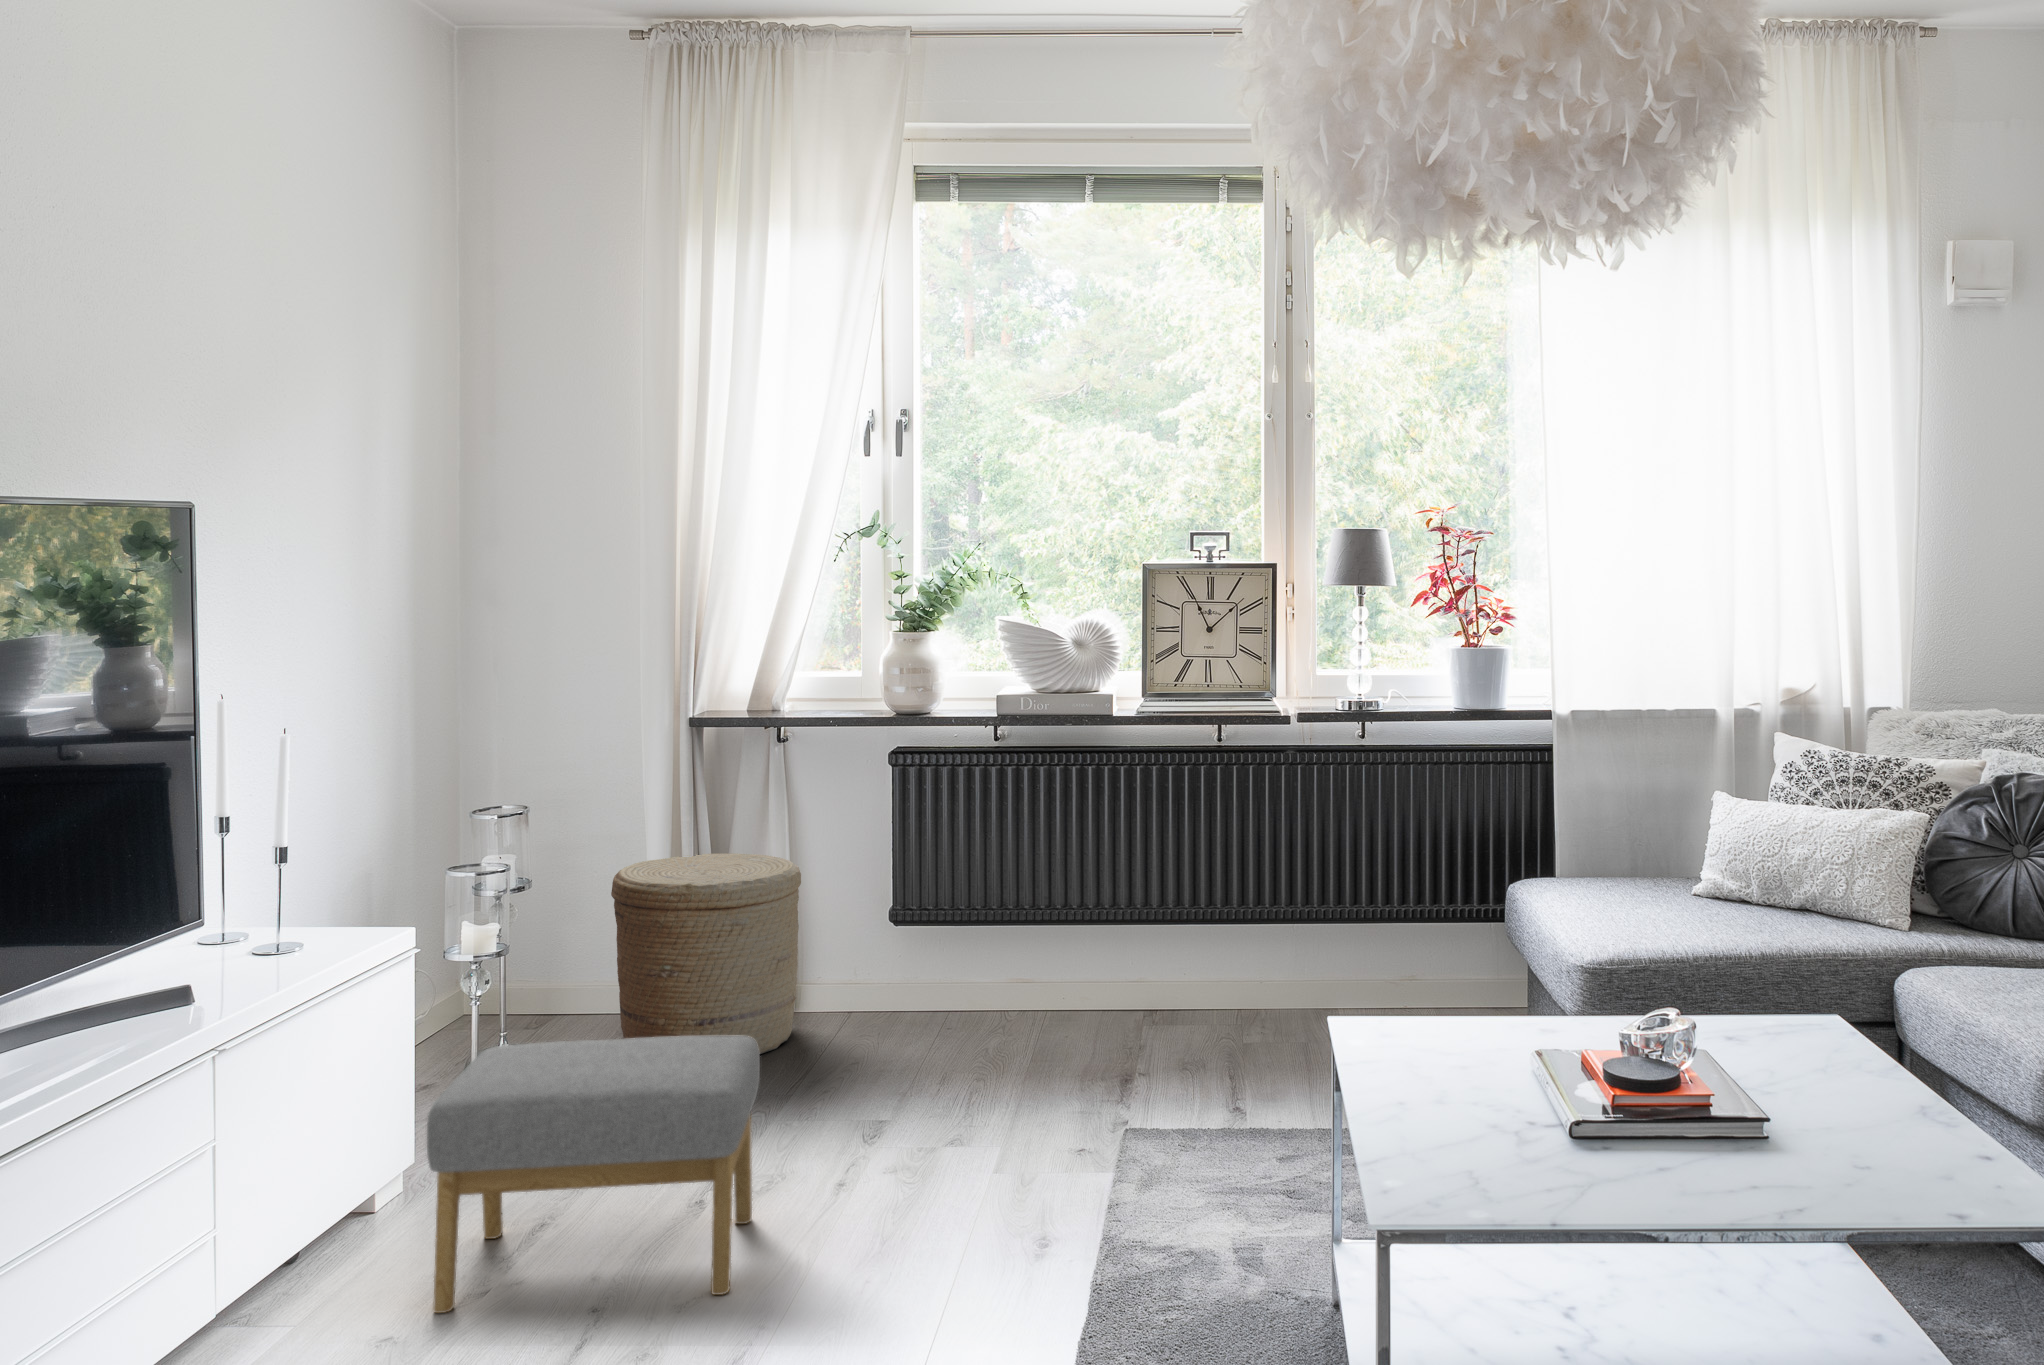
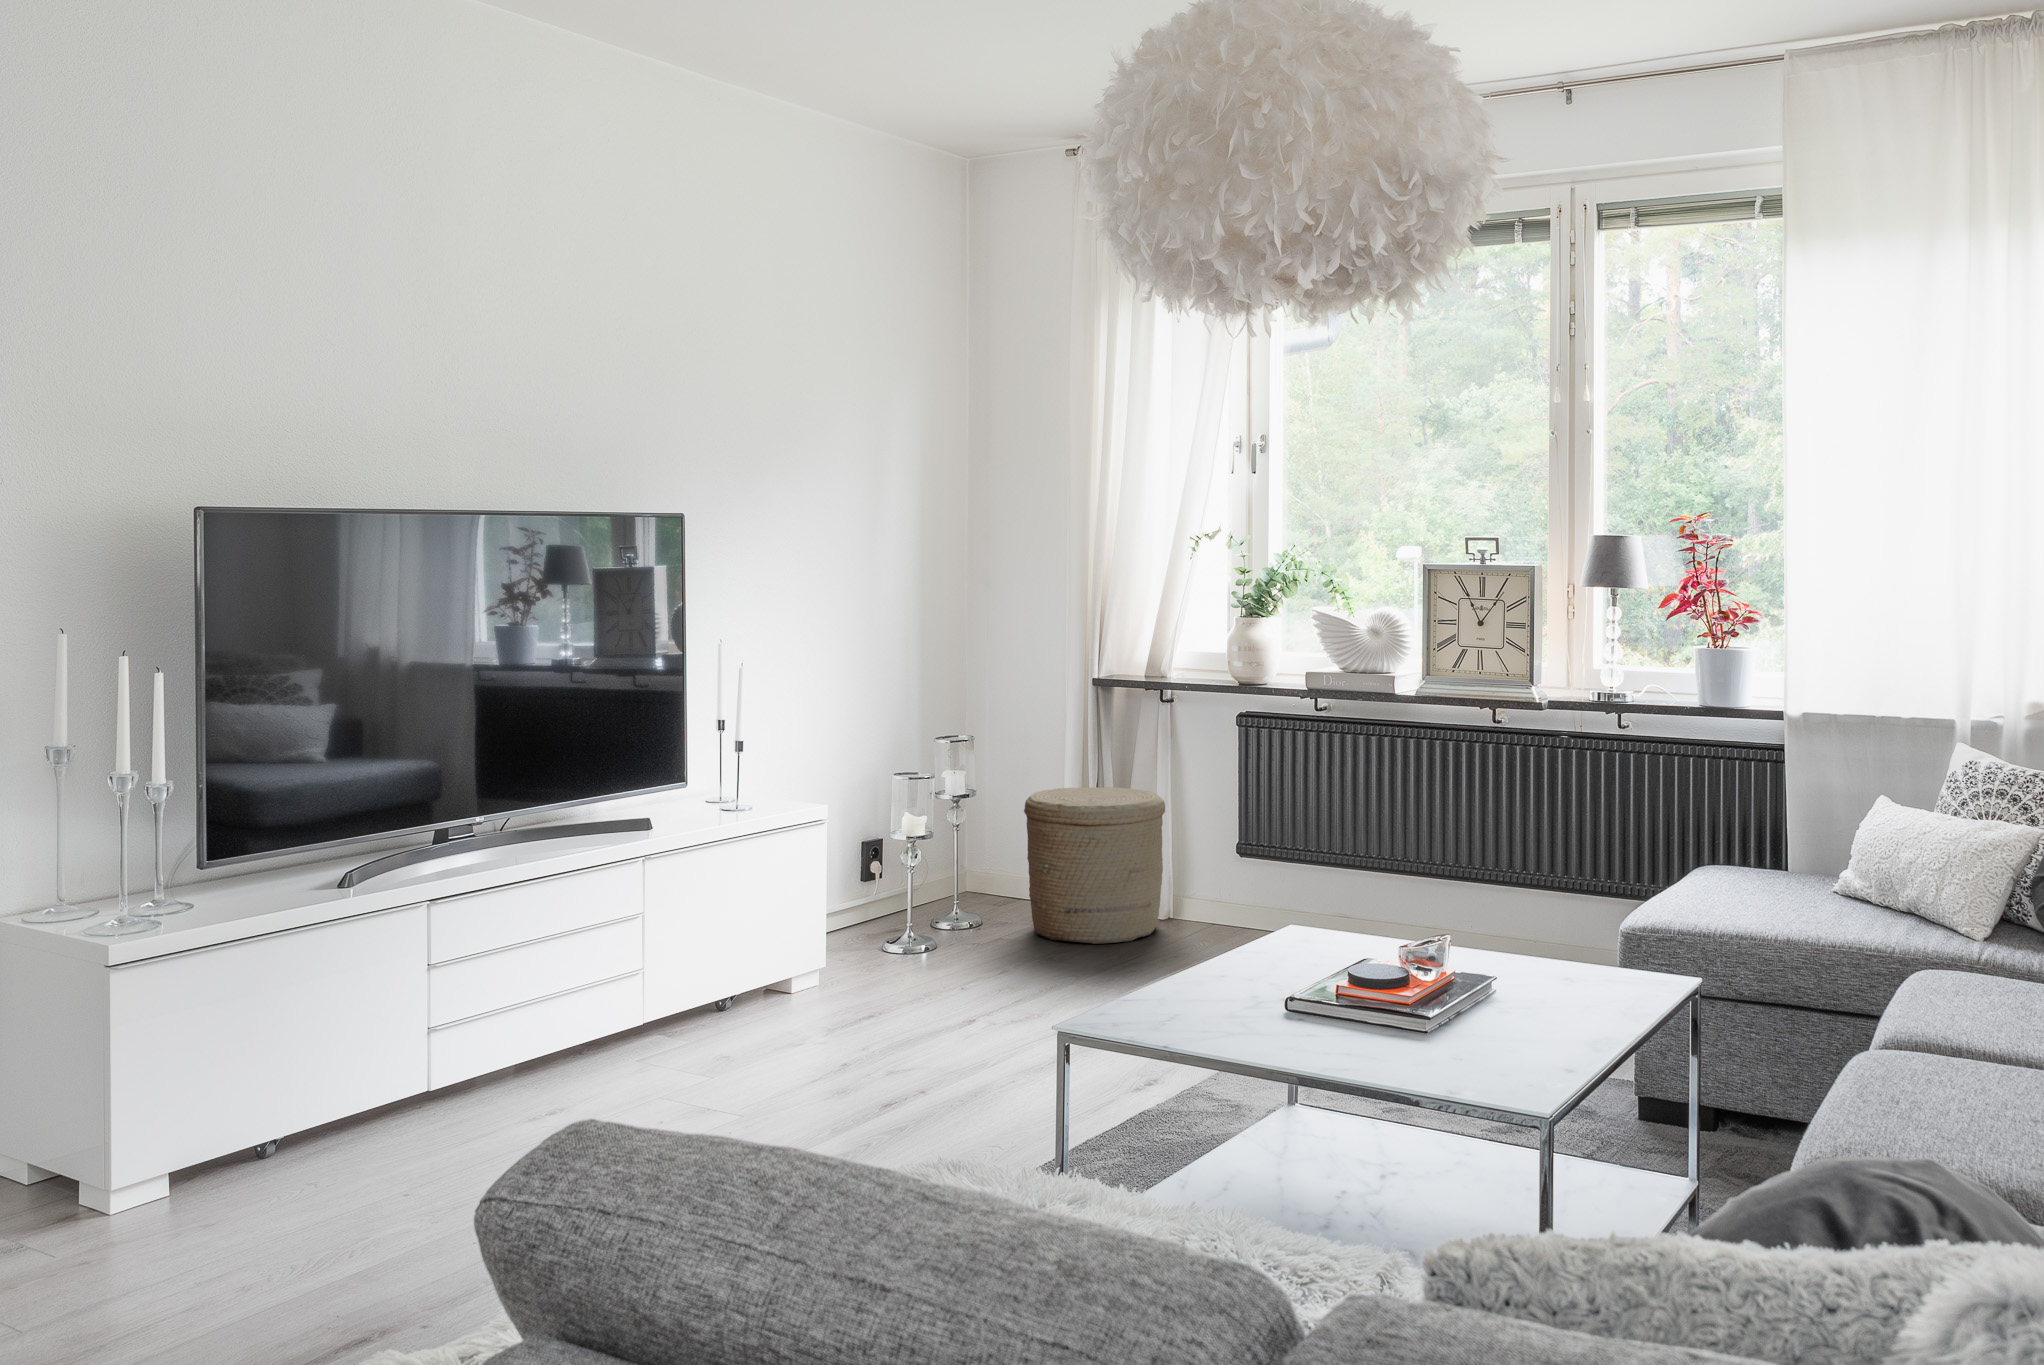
footstool: present [427,1036,760,1313] -> none [740,888,979,1073]

